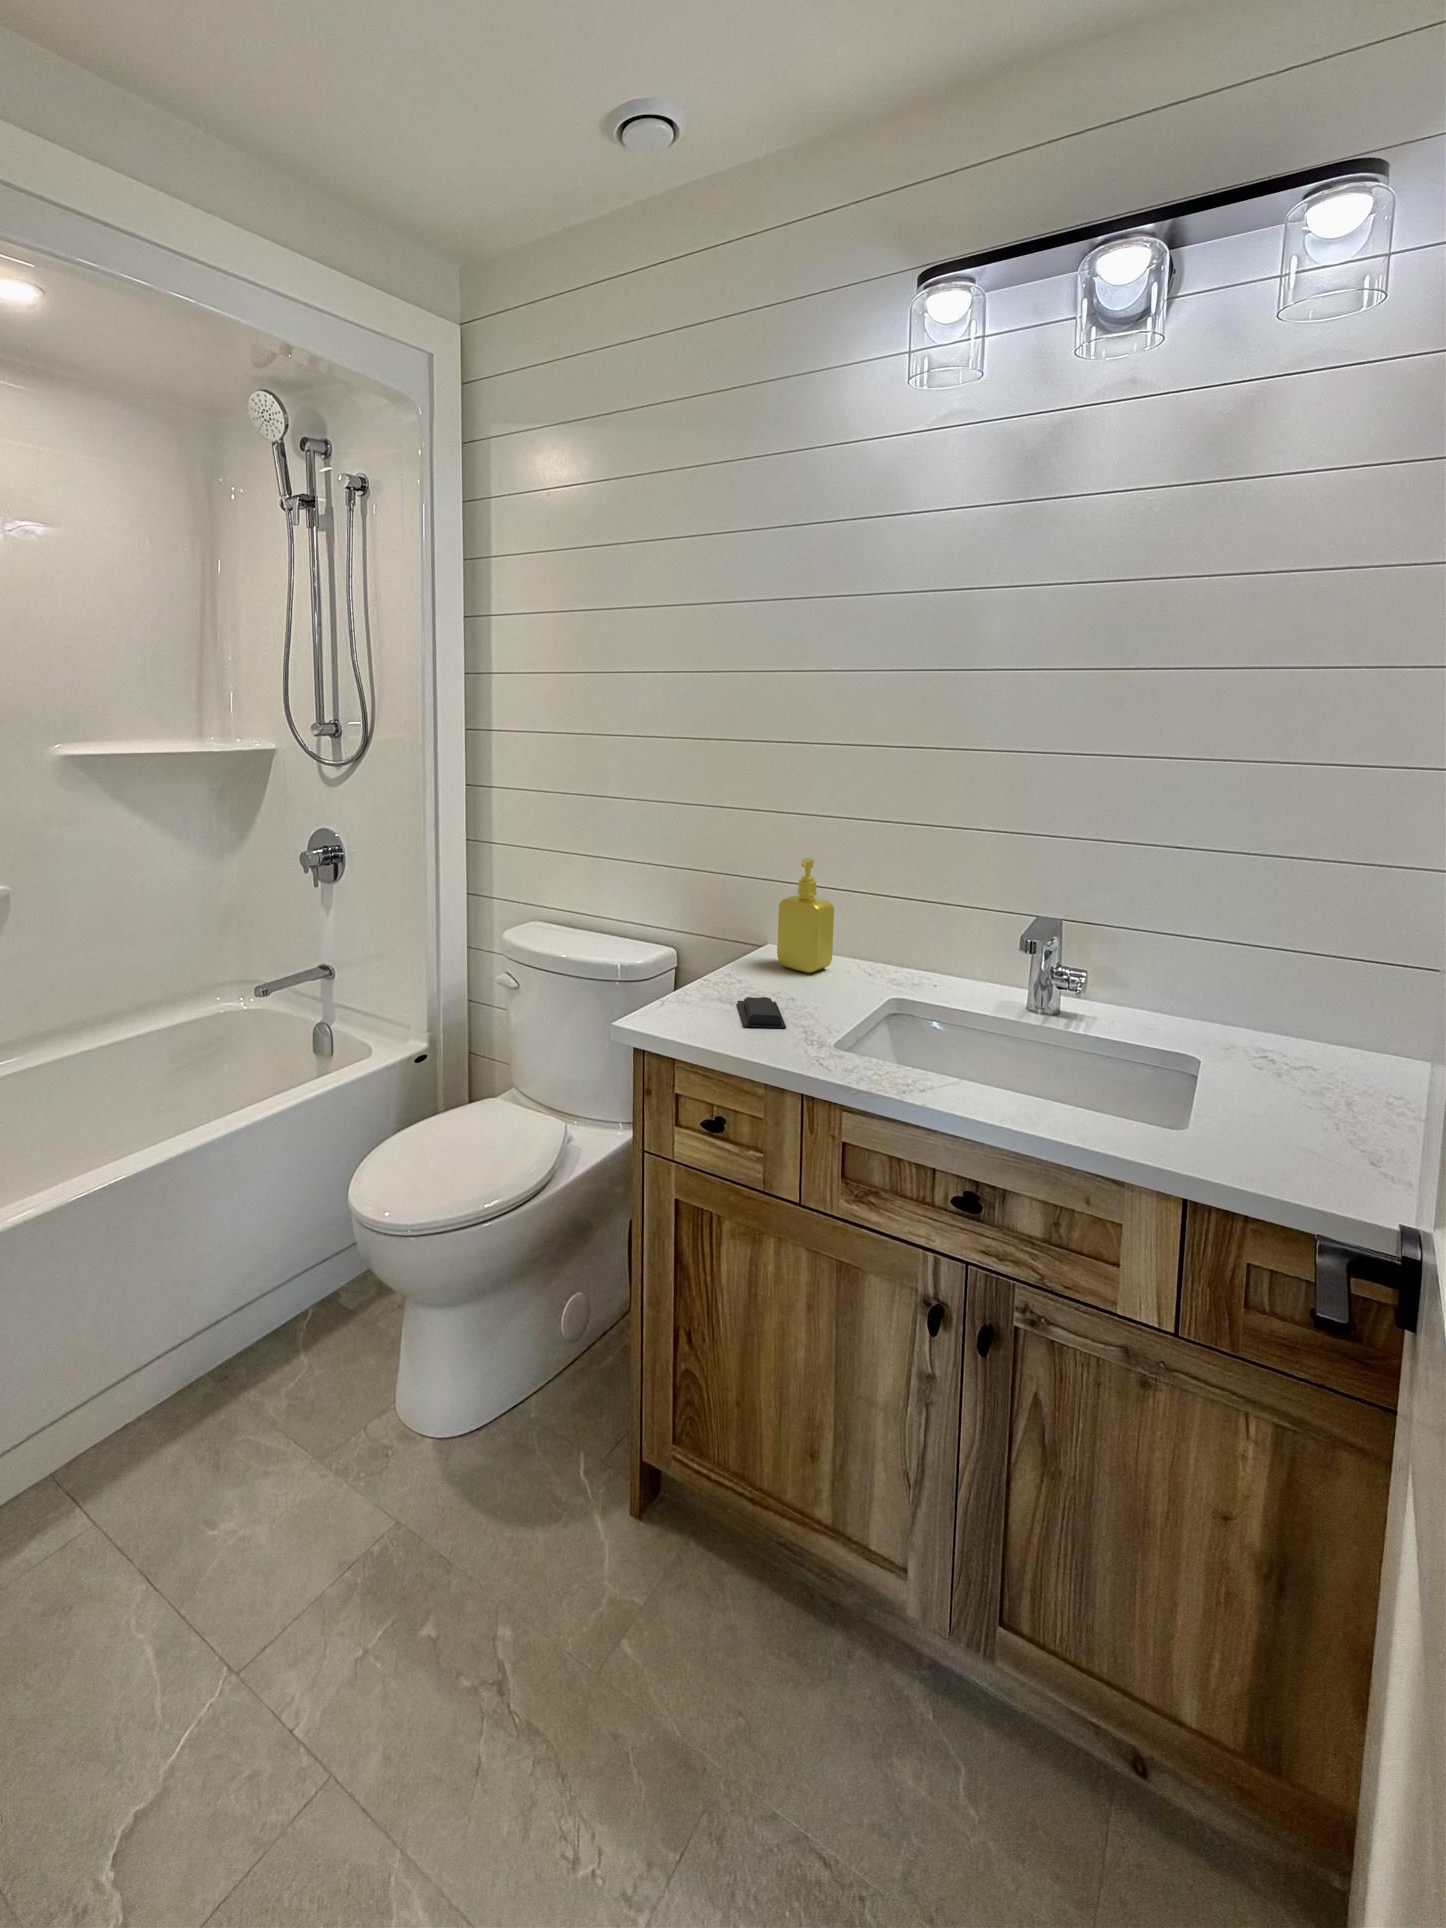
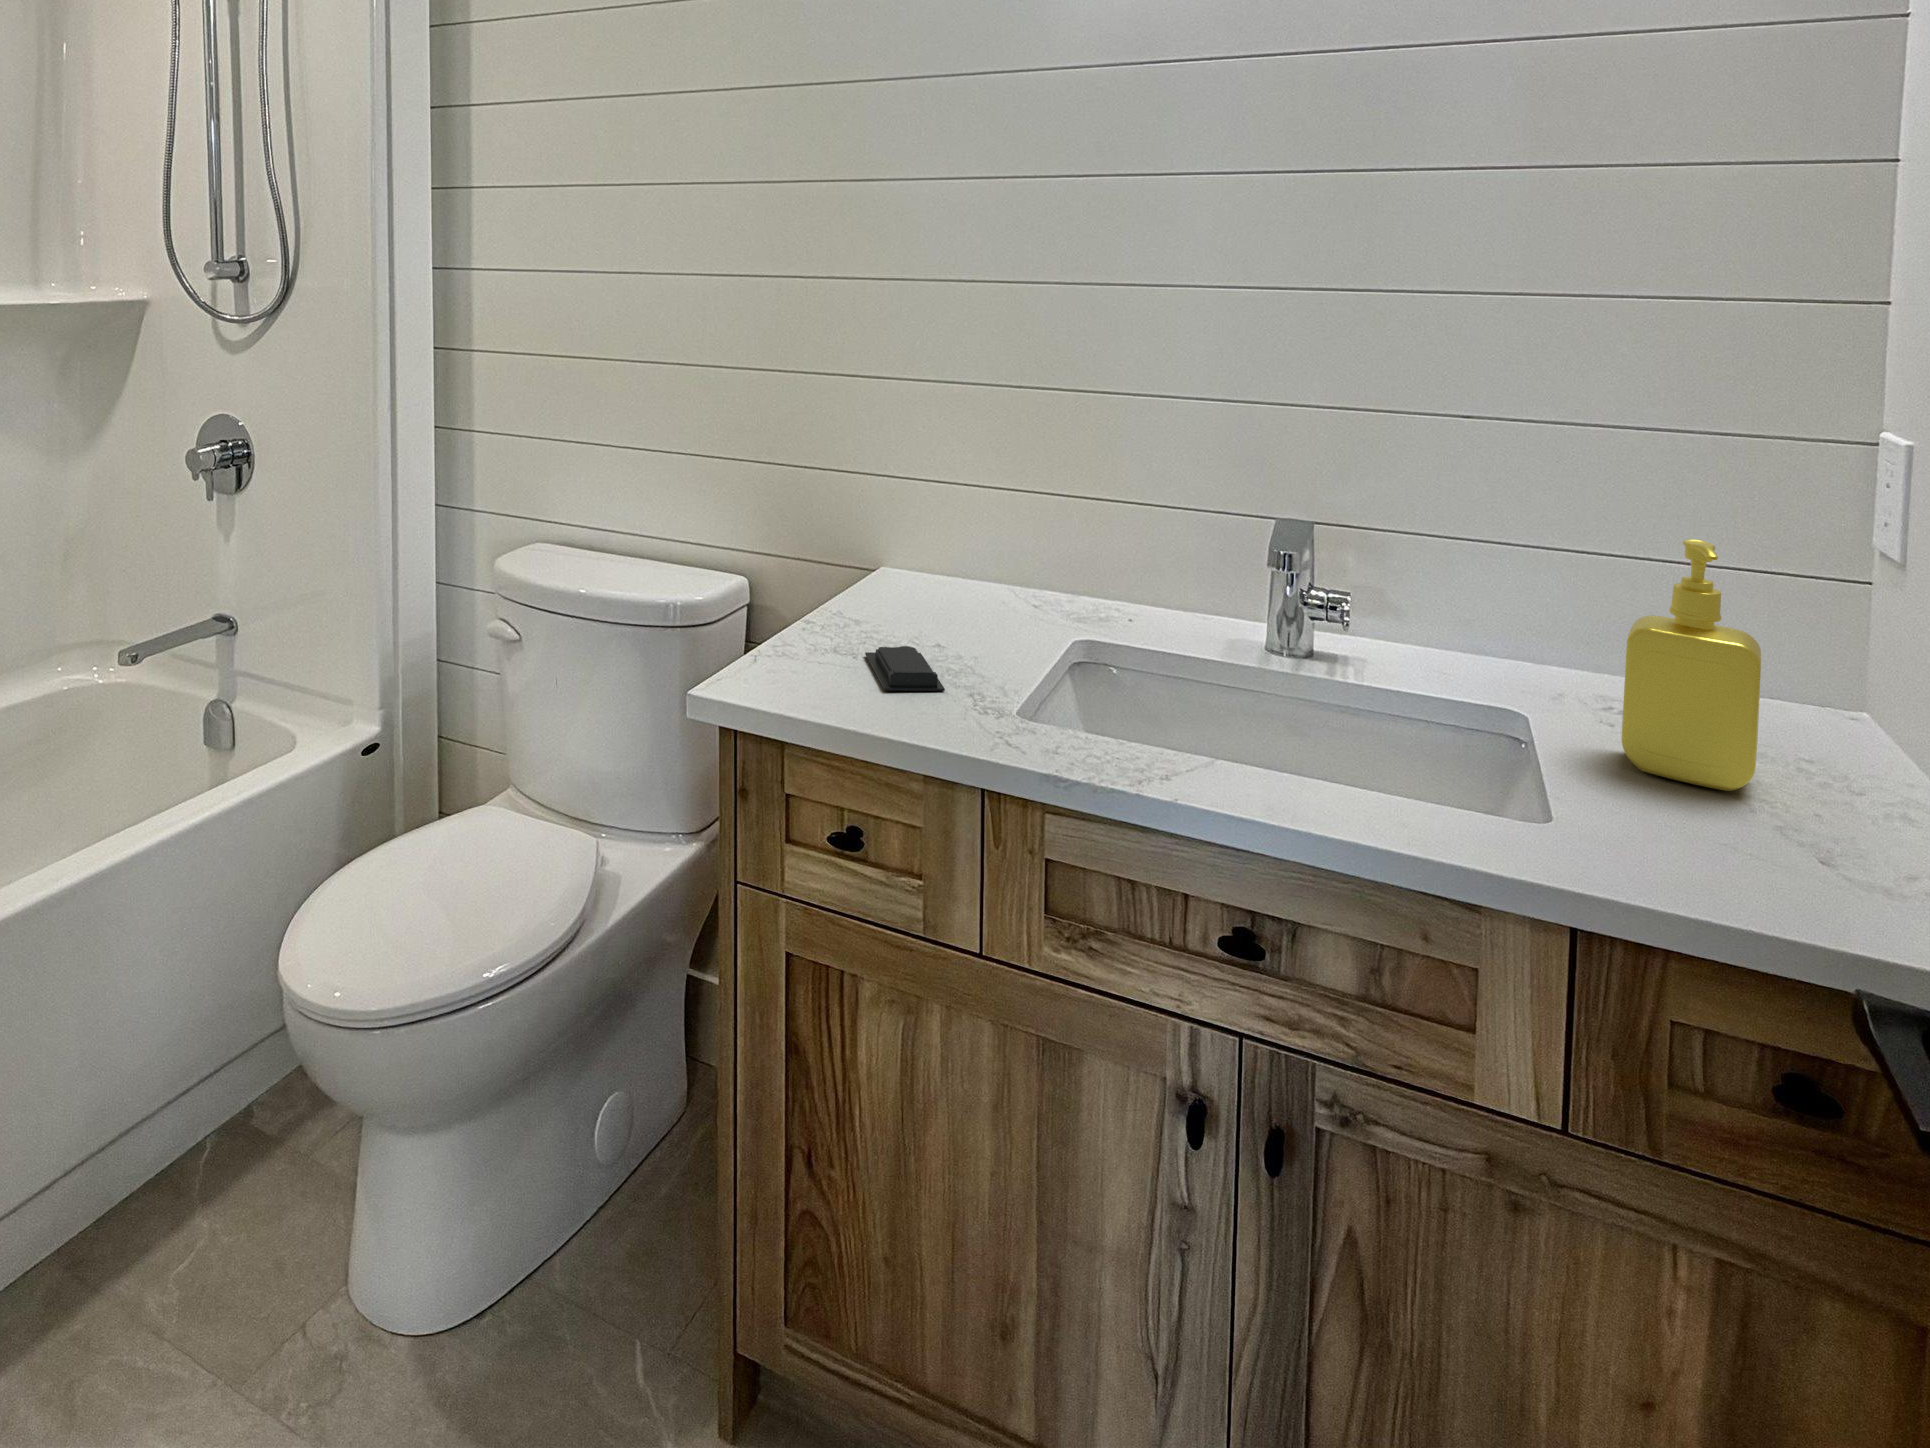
soap dispenser: present [777,858,834,973] -> present [1622,539,1761,791]

